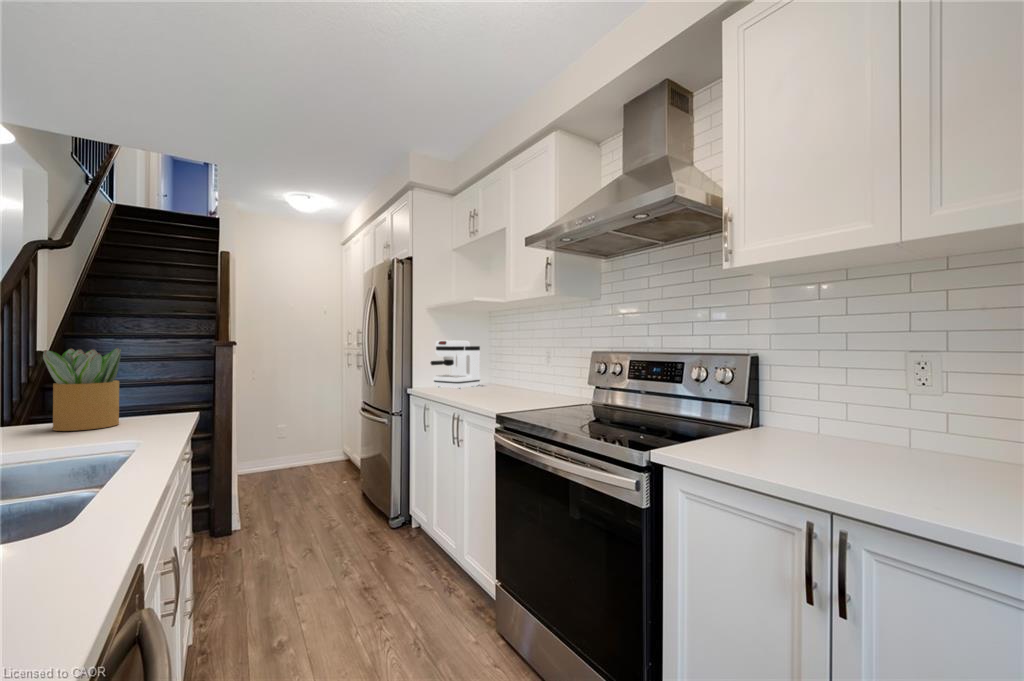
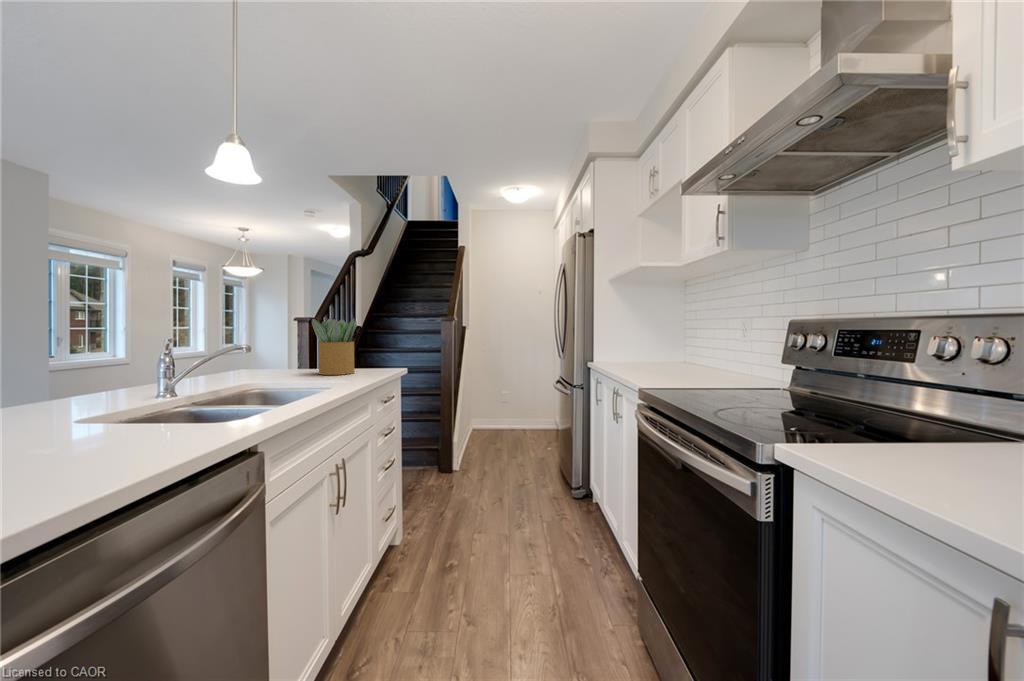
coffee maker: present [430,340,480,388] -> none [610,314,667,365]

